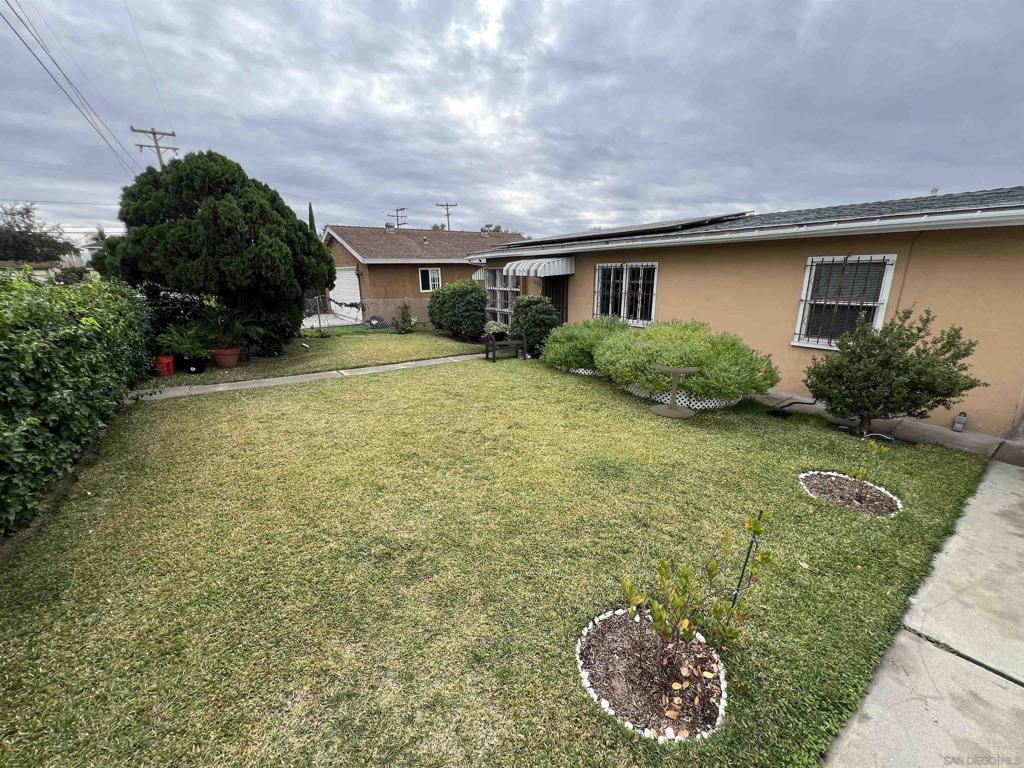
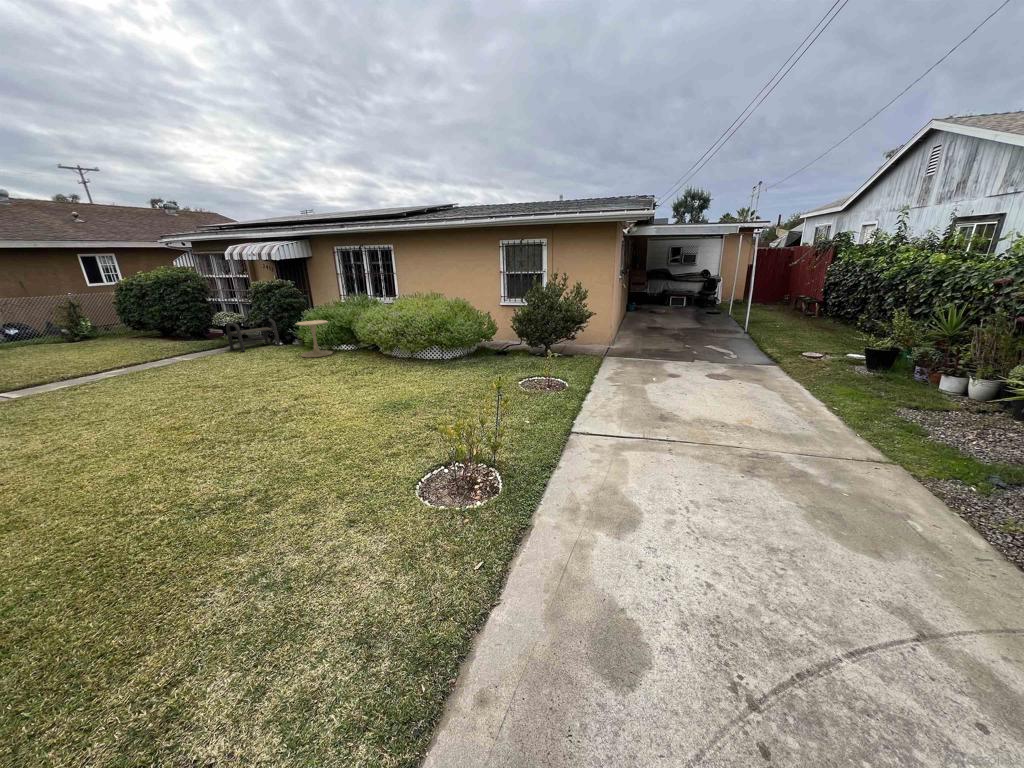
pedestal table: present [650,364,700,418] -> present [296,320,333,357]

